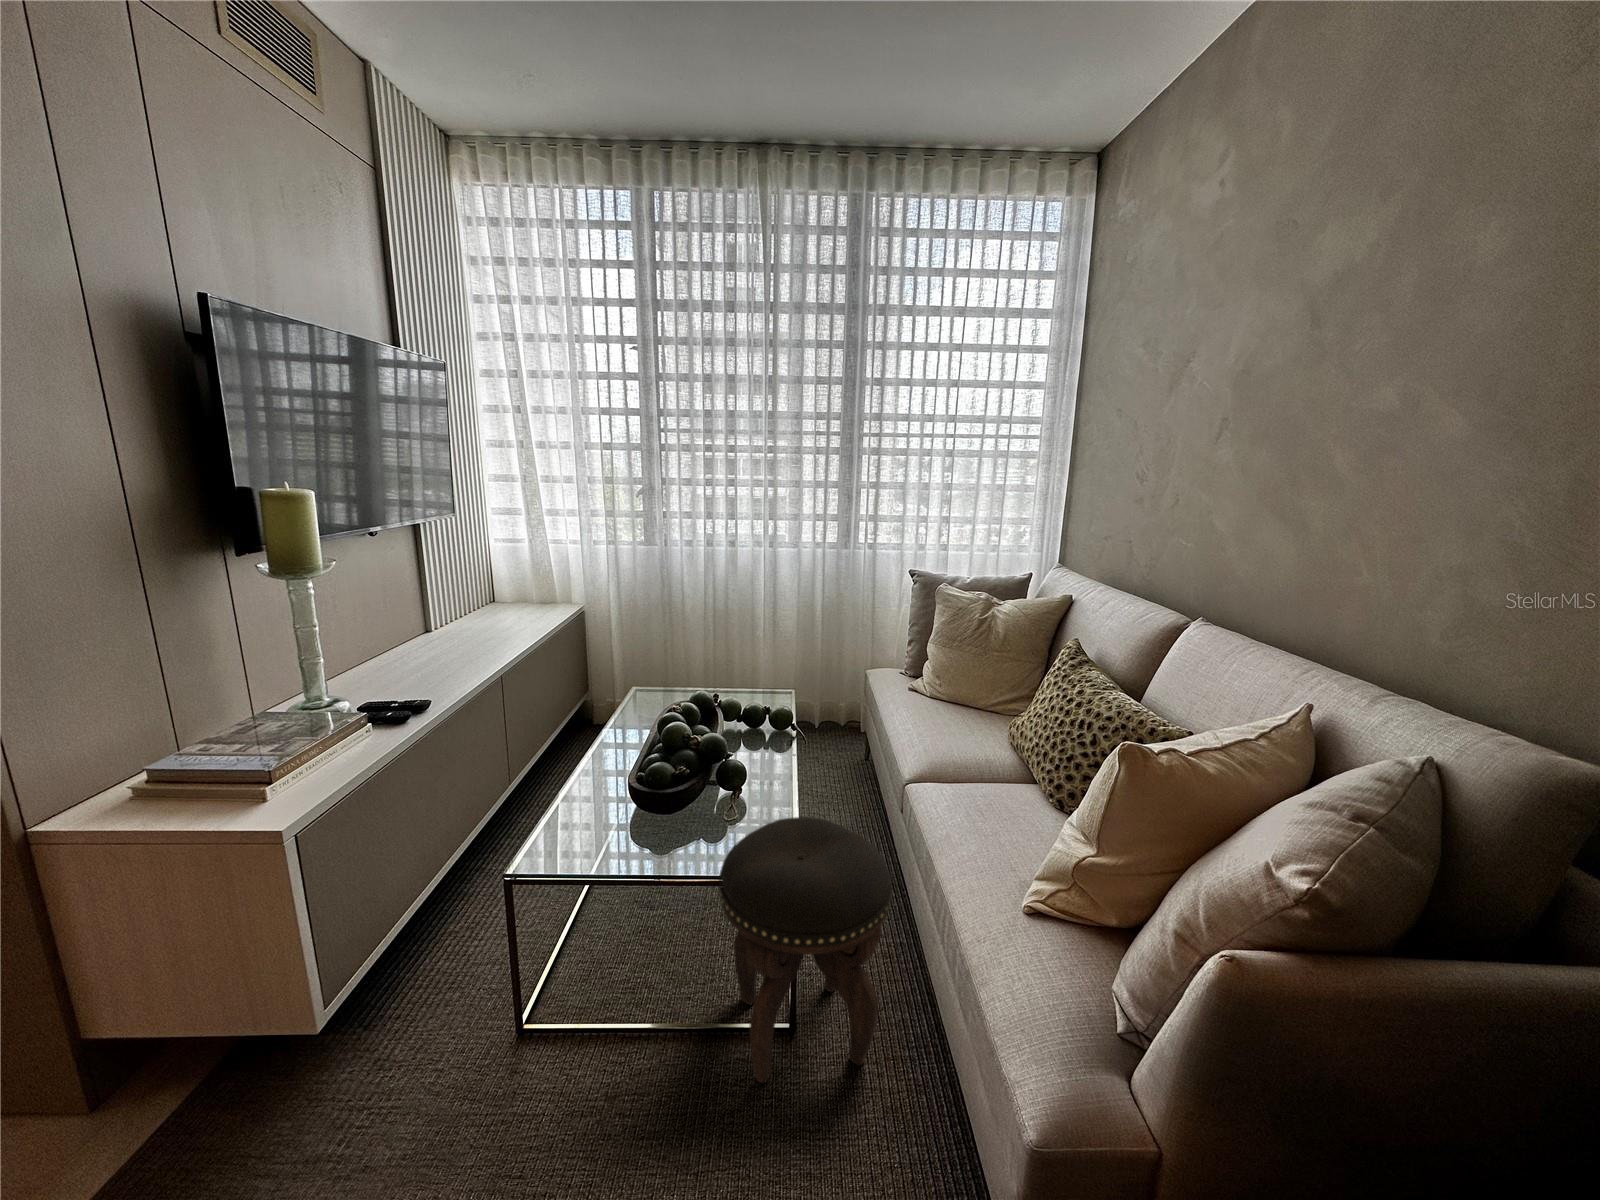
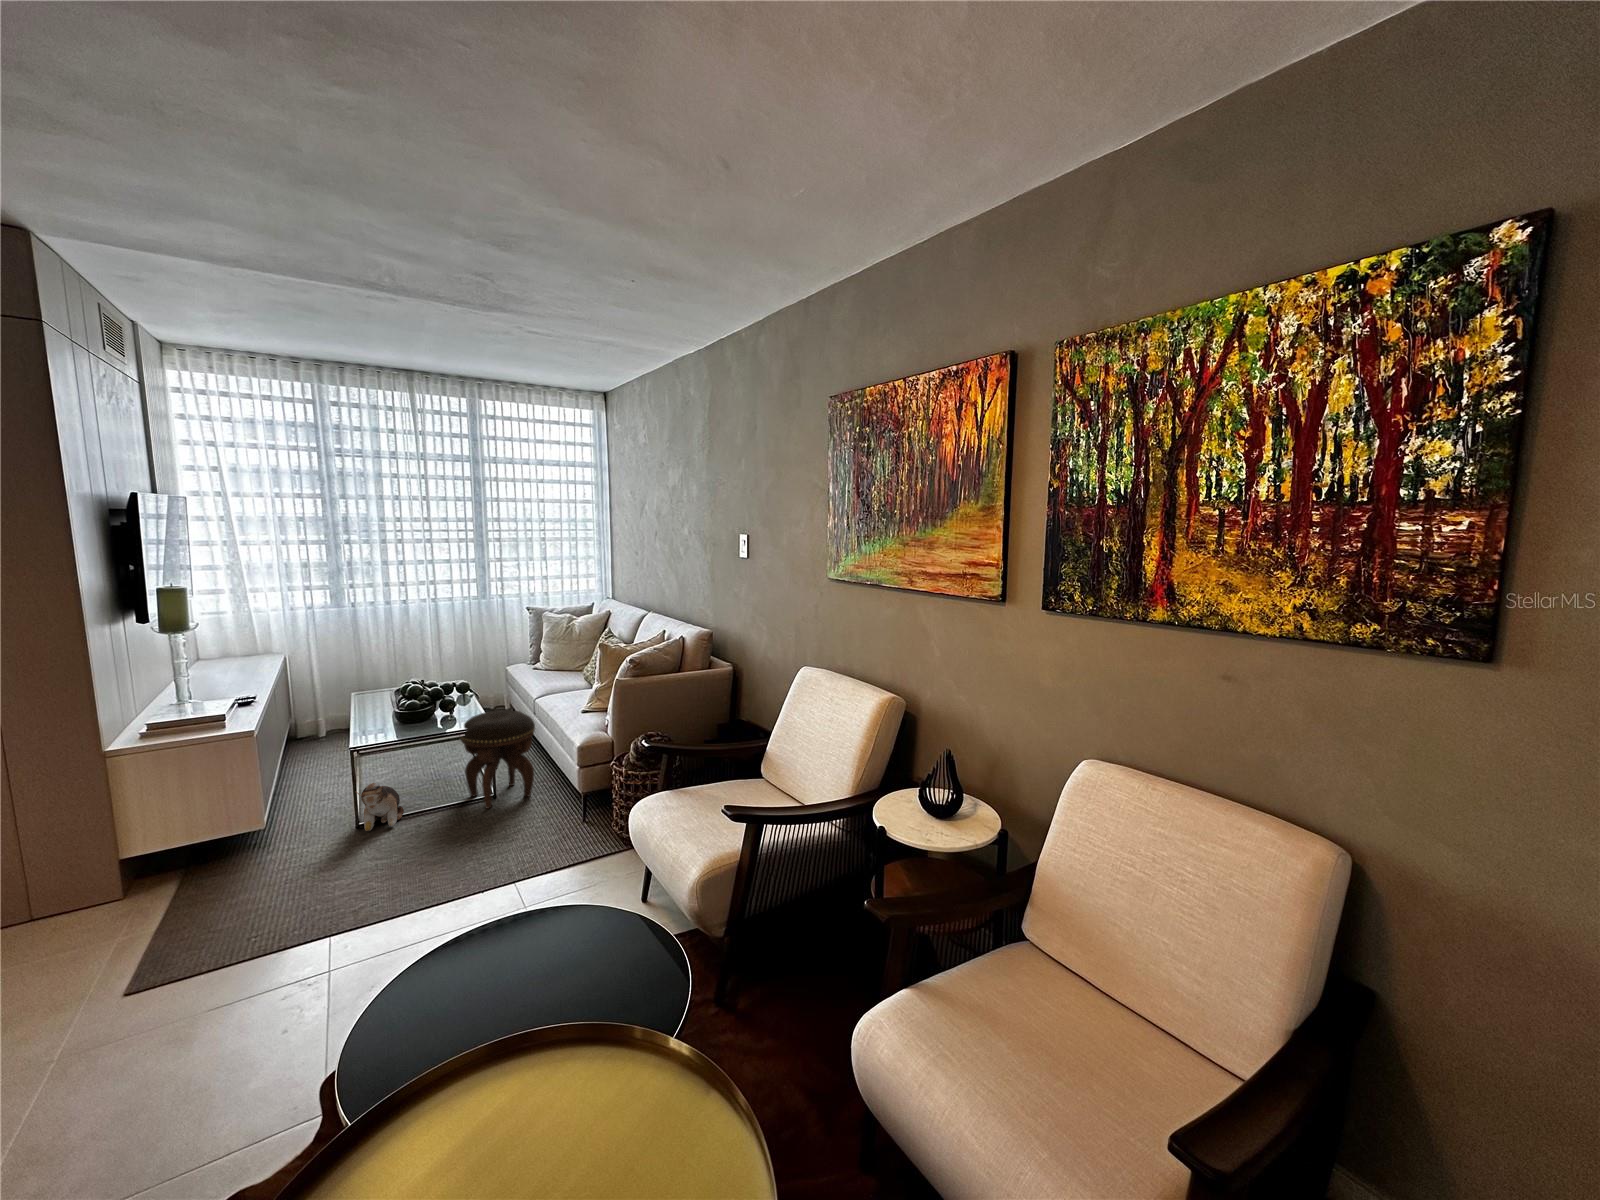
plush toy: none [469,949,612,1067] -> present [356,783,404,831]

